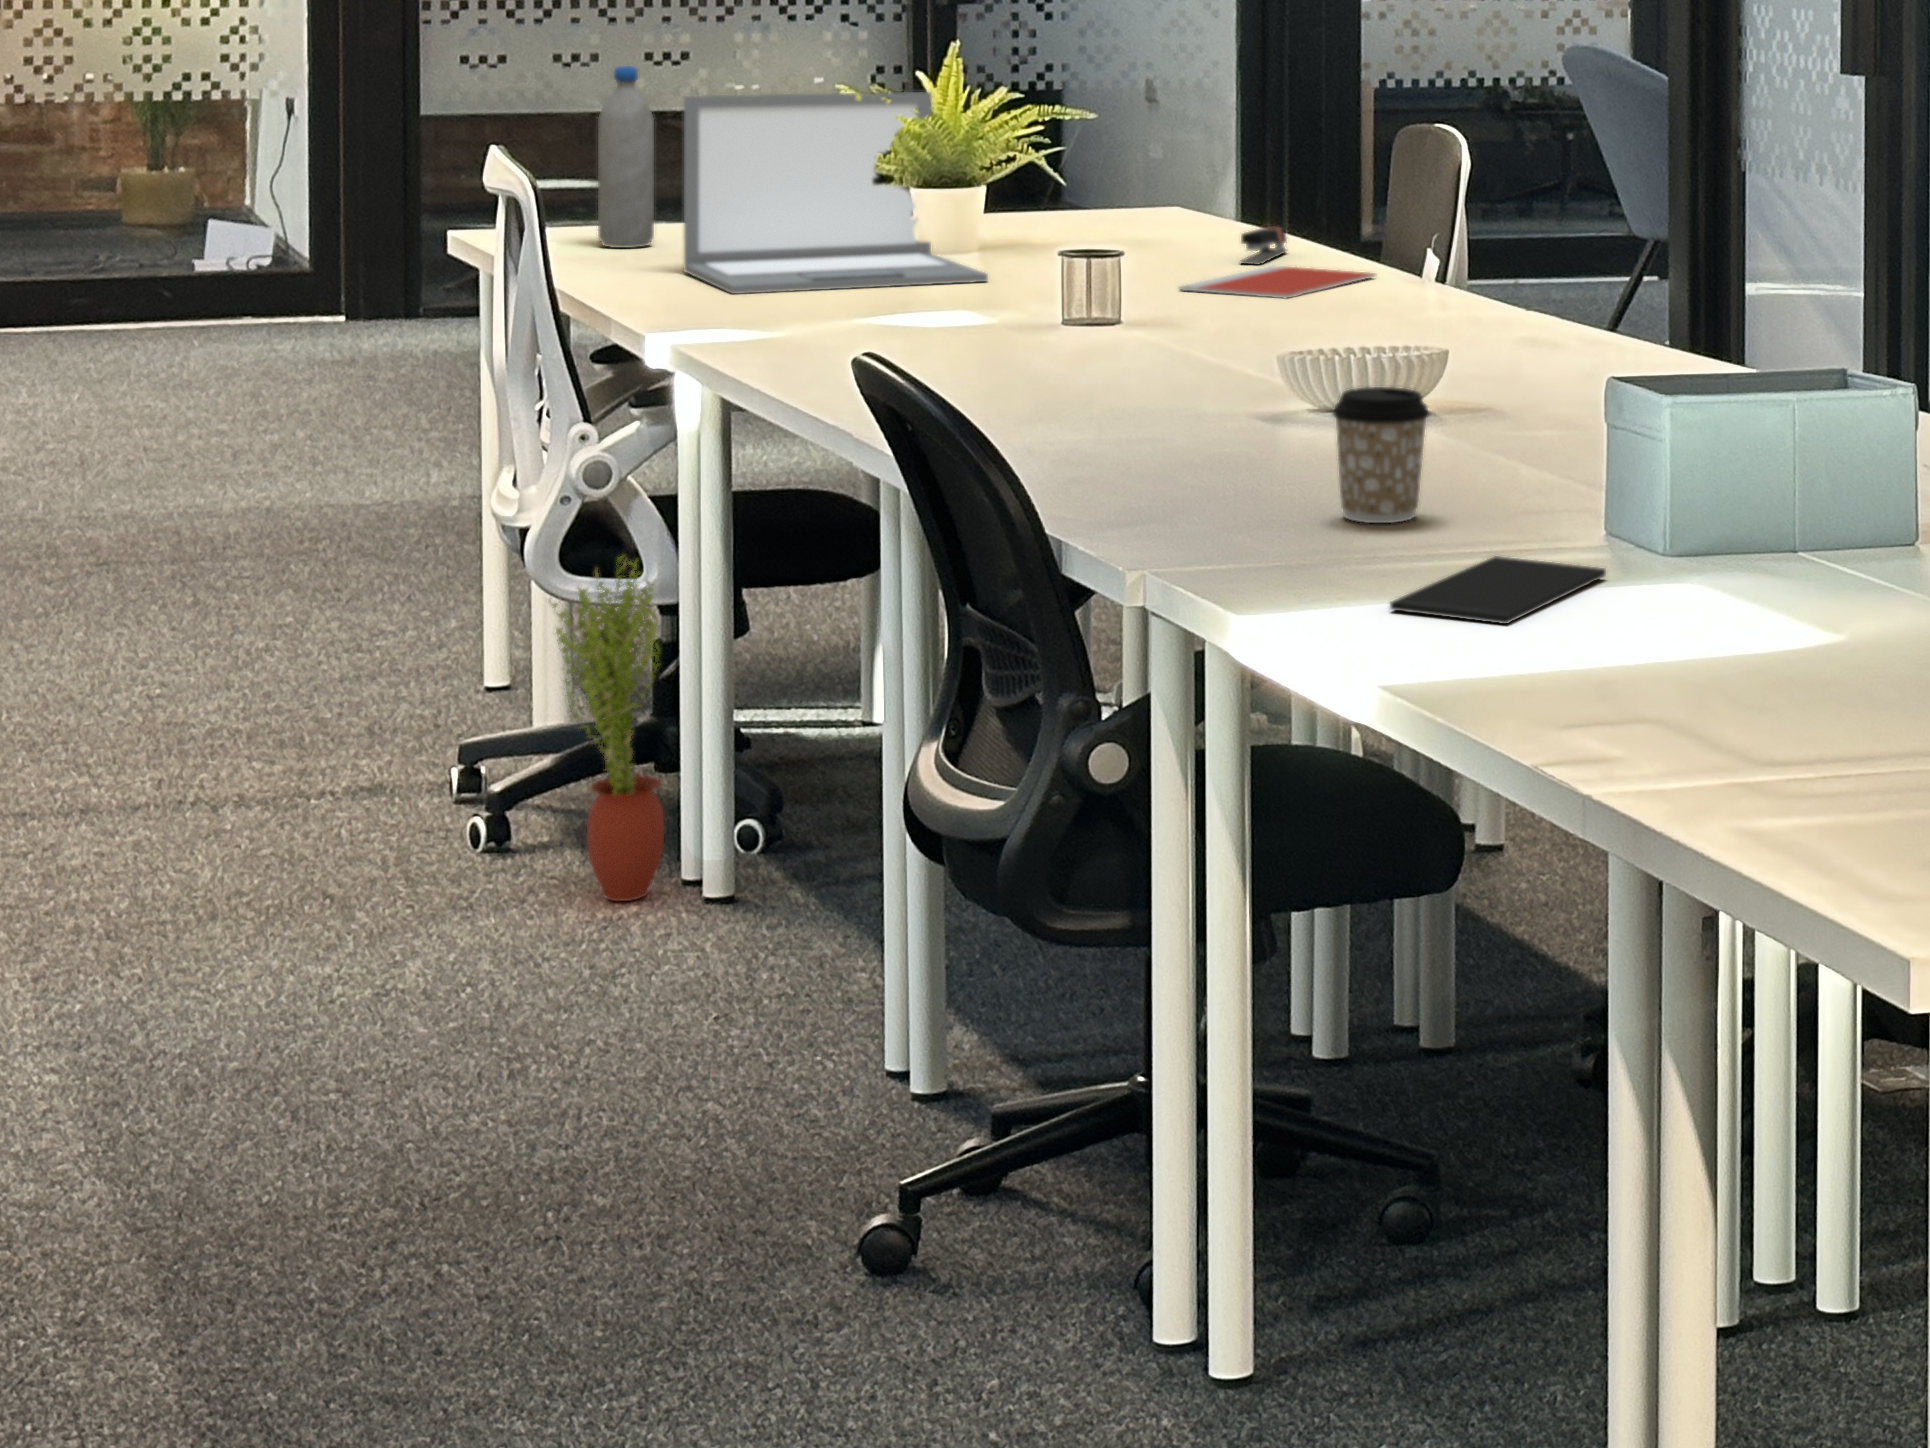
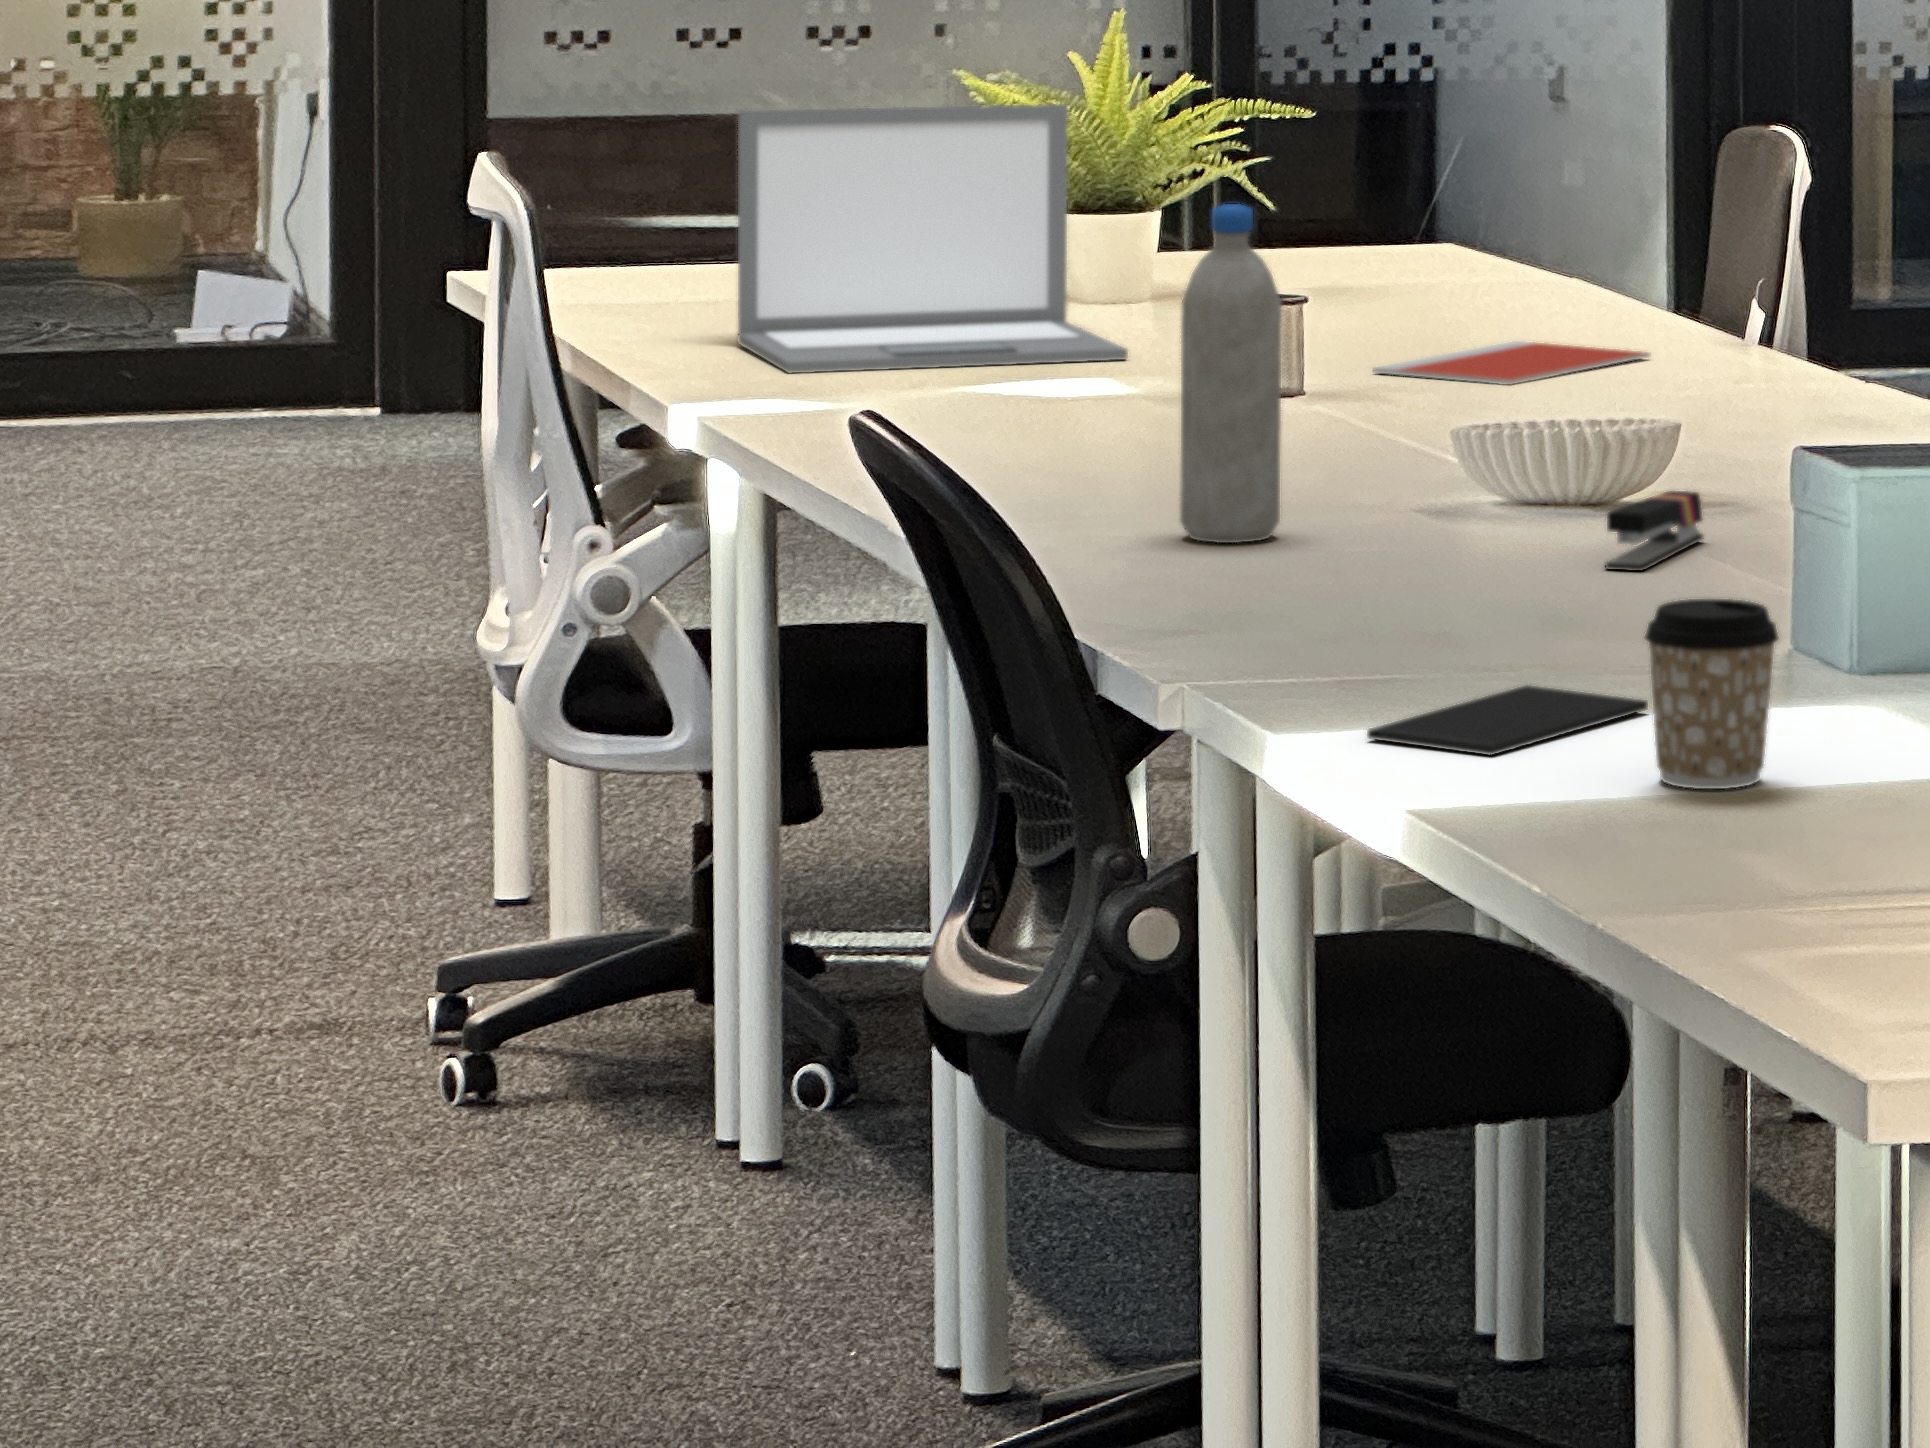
water bottle: present [598,66,654,248] -> present [1180,204,1282,543]
stapler: present [1241,226,1286,265] -> present [1605,491,1704,571]
coffee cup: present [1333,387,1429,523] -> present [1645,599,1778,789]
potted plant: present [550,556,664,901] -> none [532,706,676,1154]

